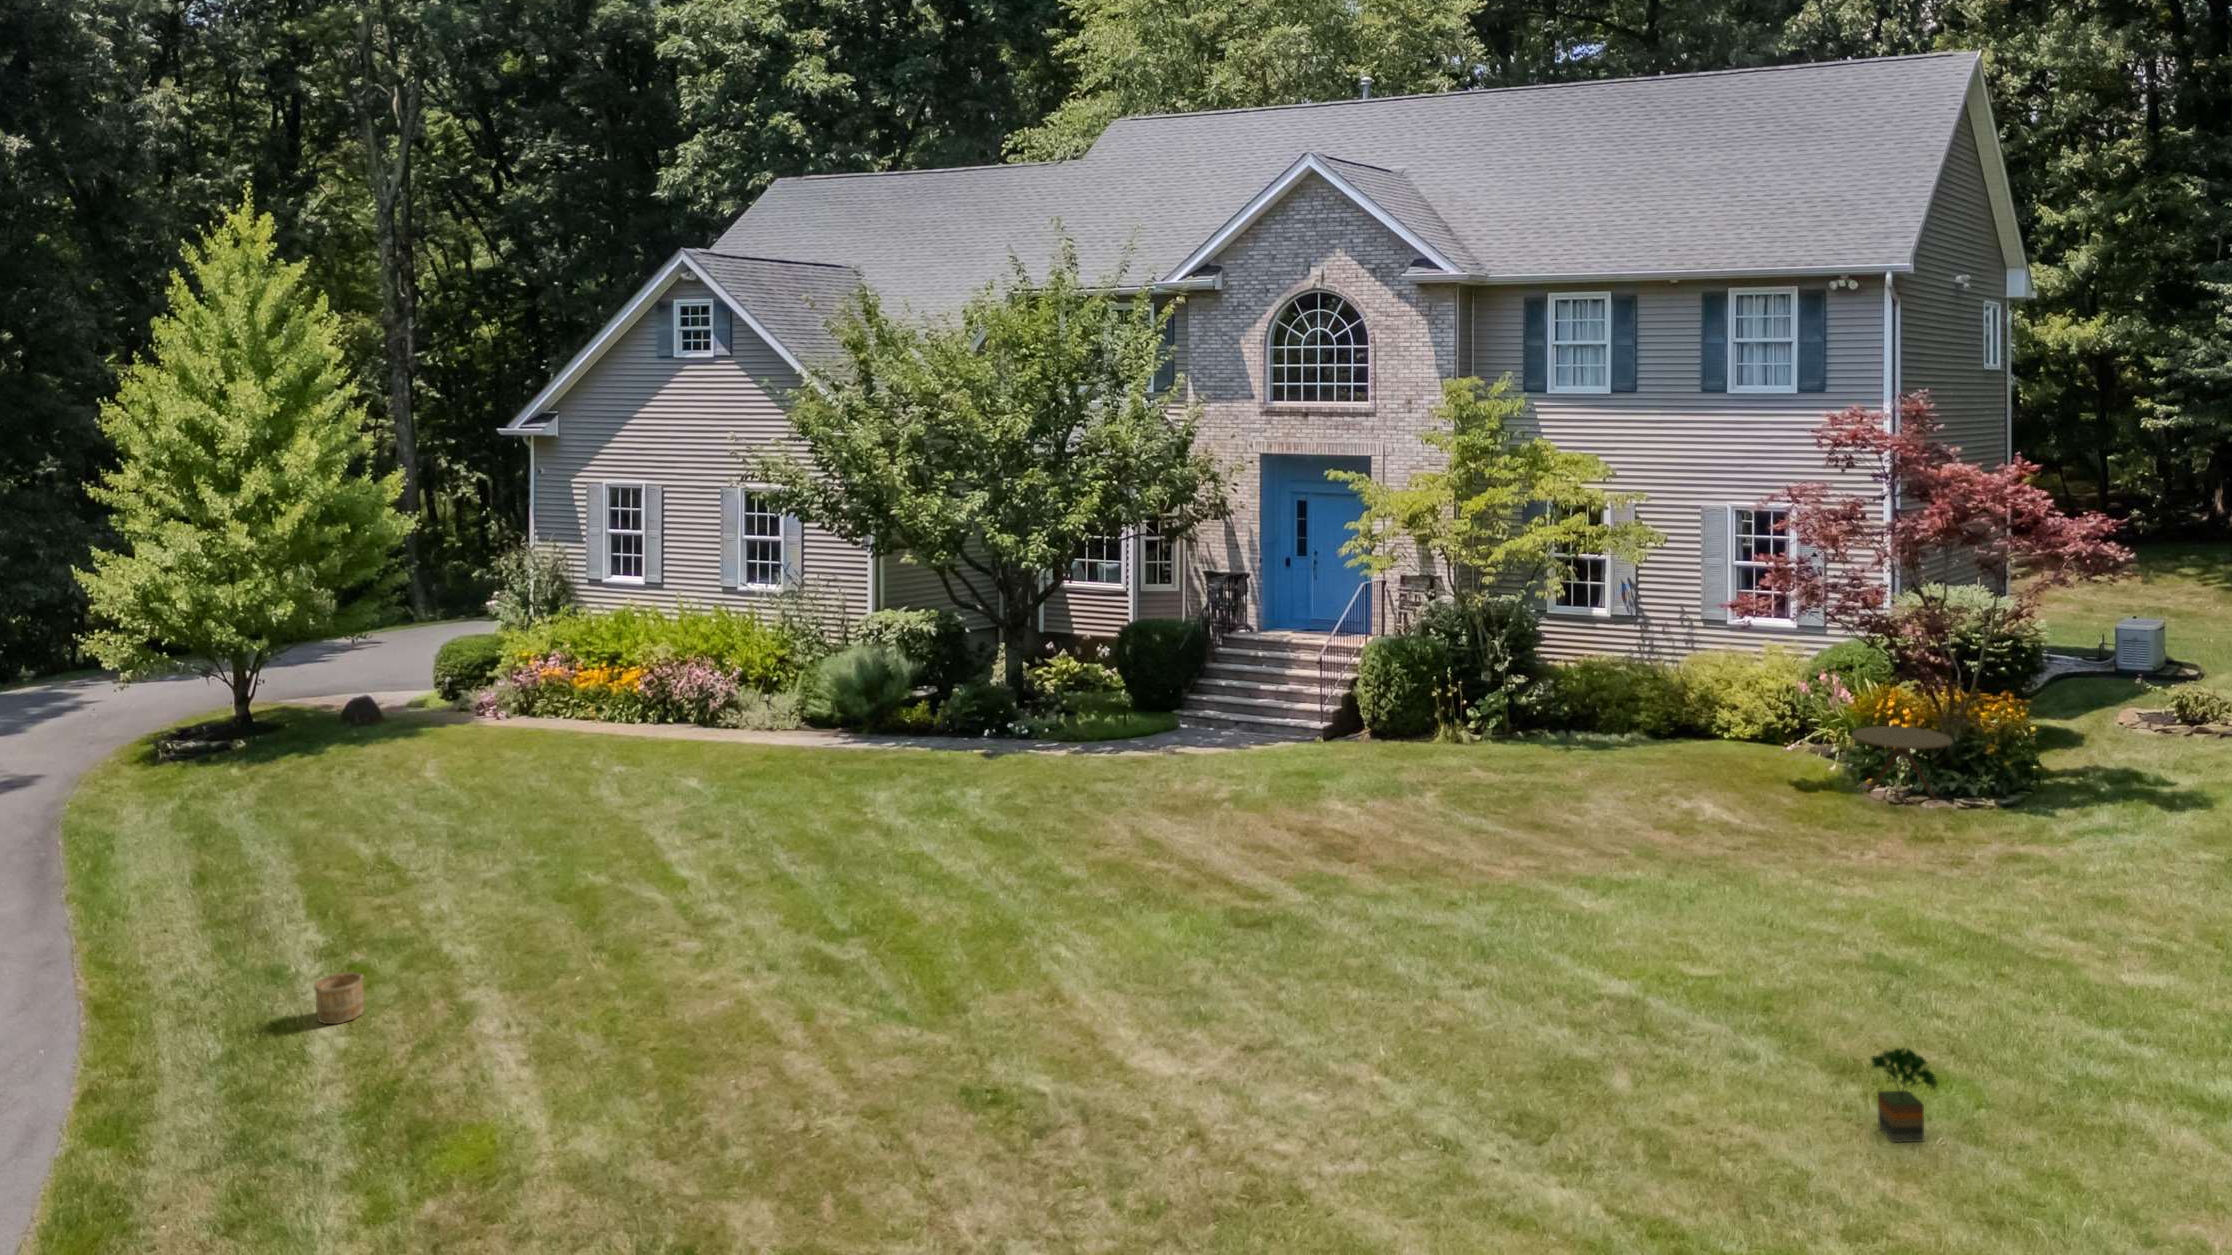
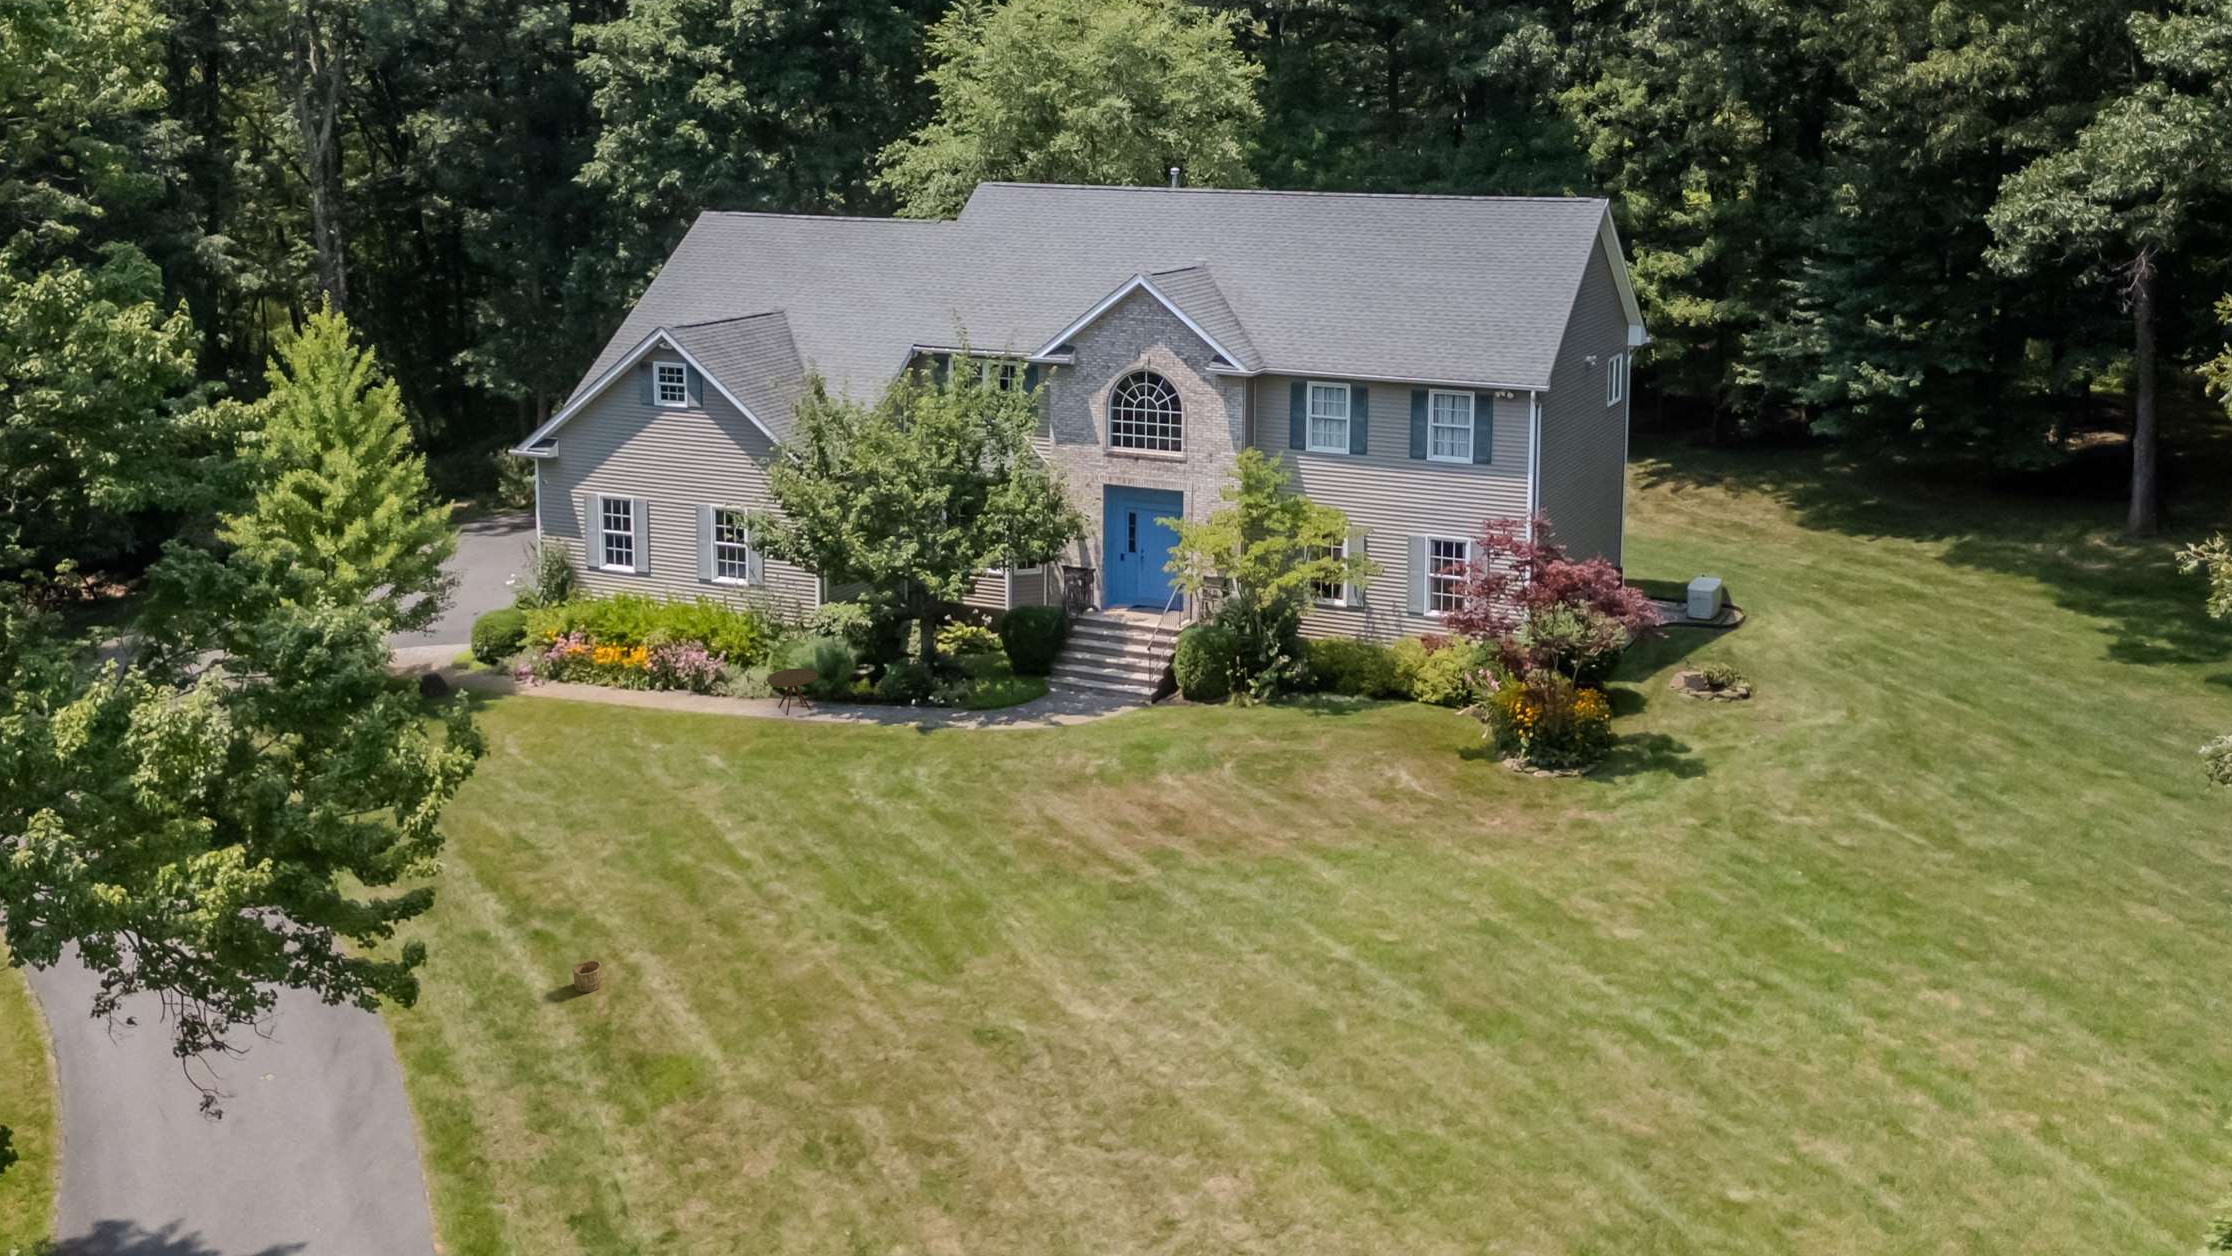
round table: present [1852,726,1953,803] -> present [767,668,818,715]
potted tree: present [1871,1048,1938,1142] -> none [1427,970,1458,1017]

